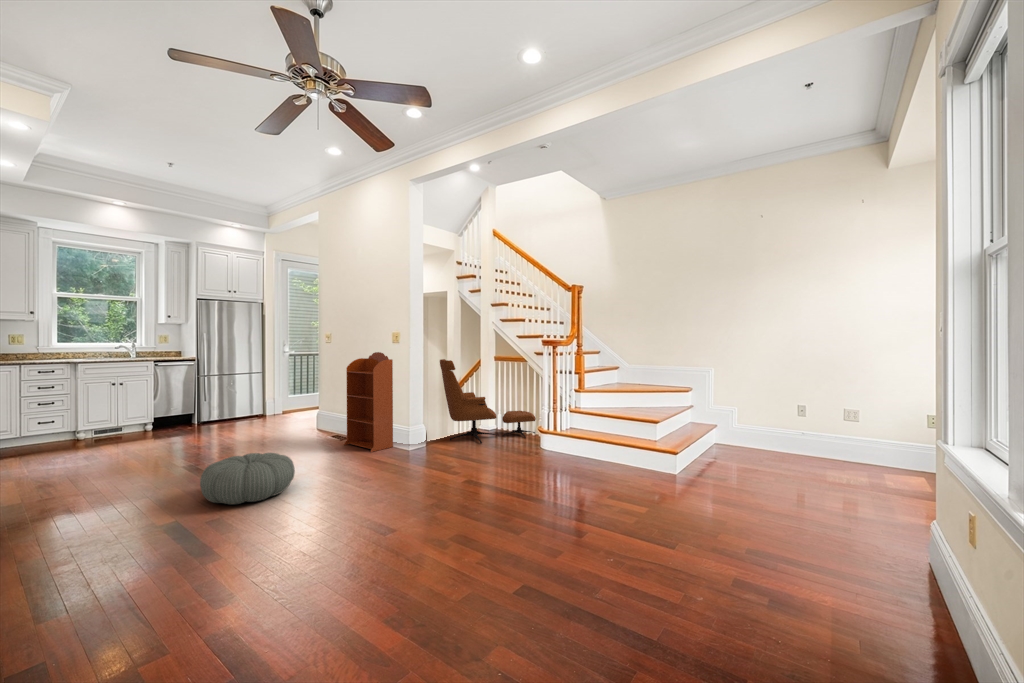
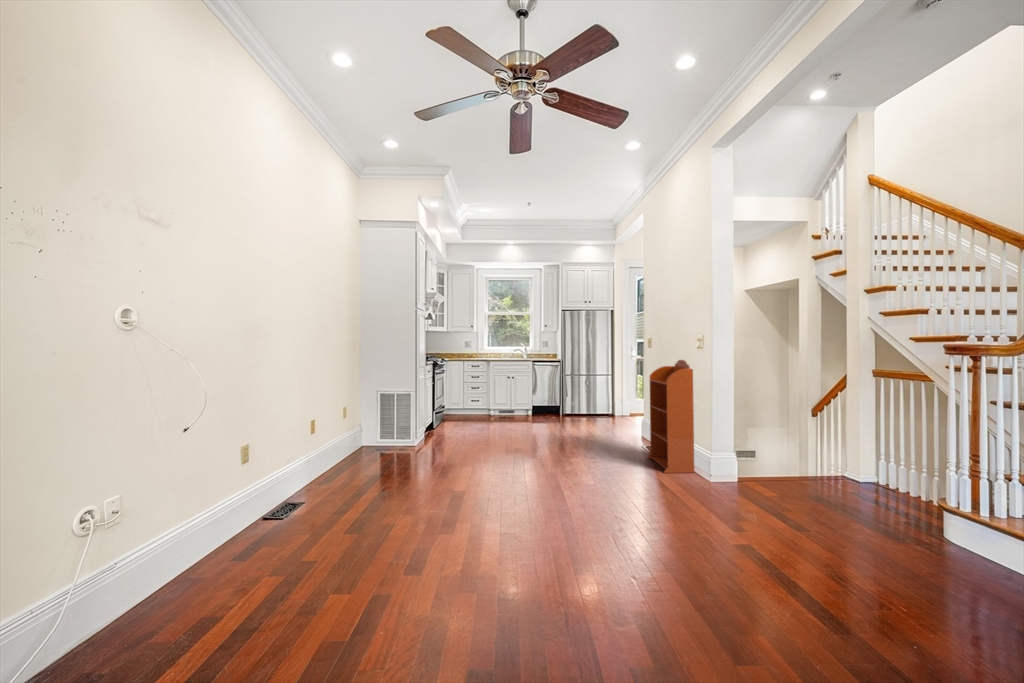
lounge chair: present [440,359,536,443] -> none [761,371,948,508]
pouf: present [200,453,295,505] -> none [487,450,561,495]

